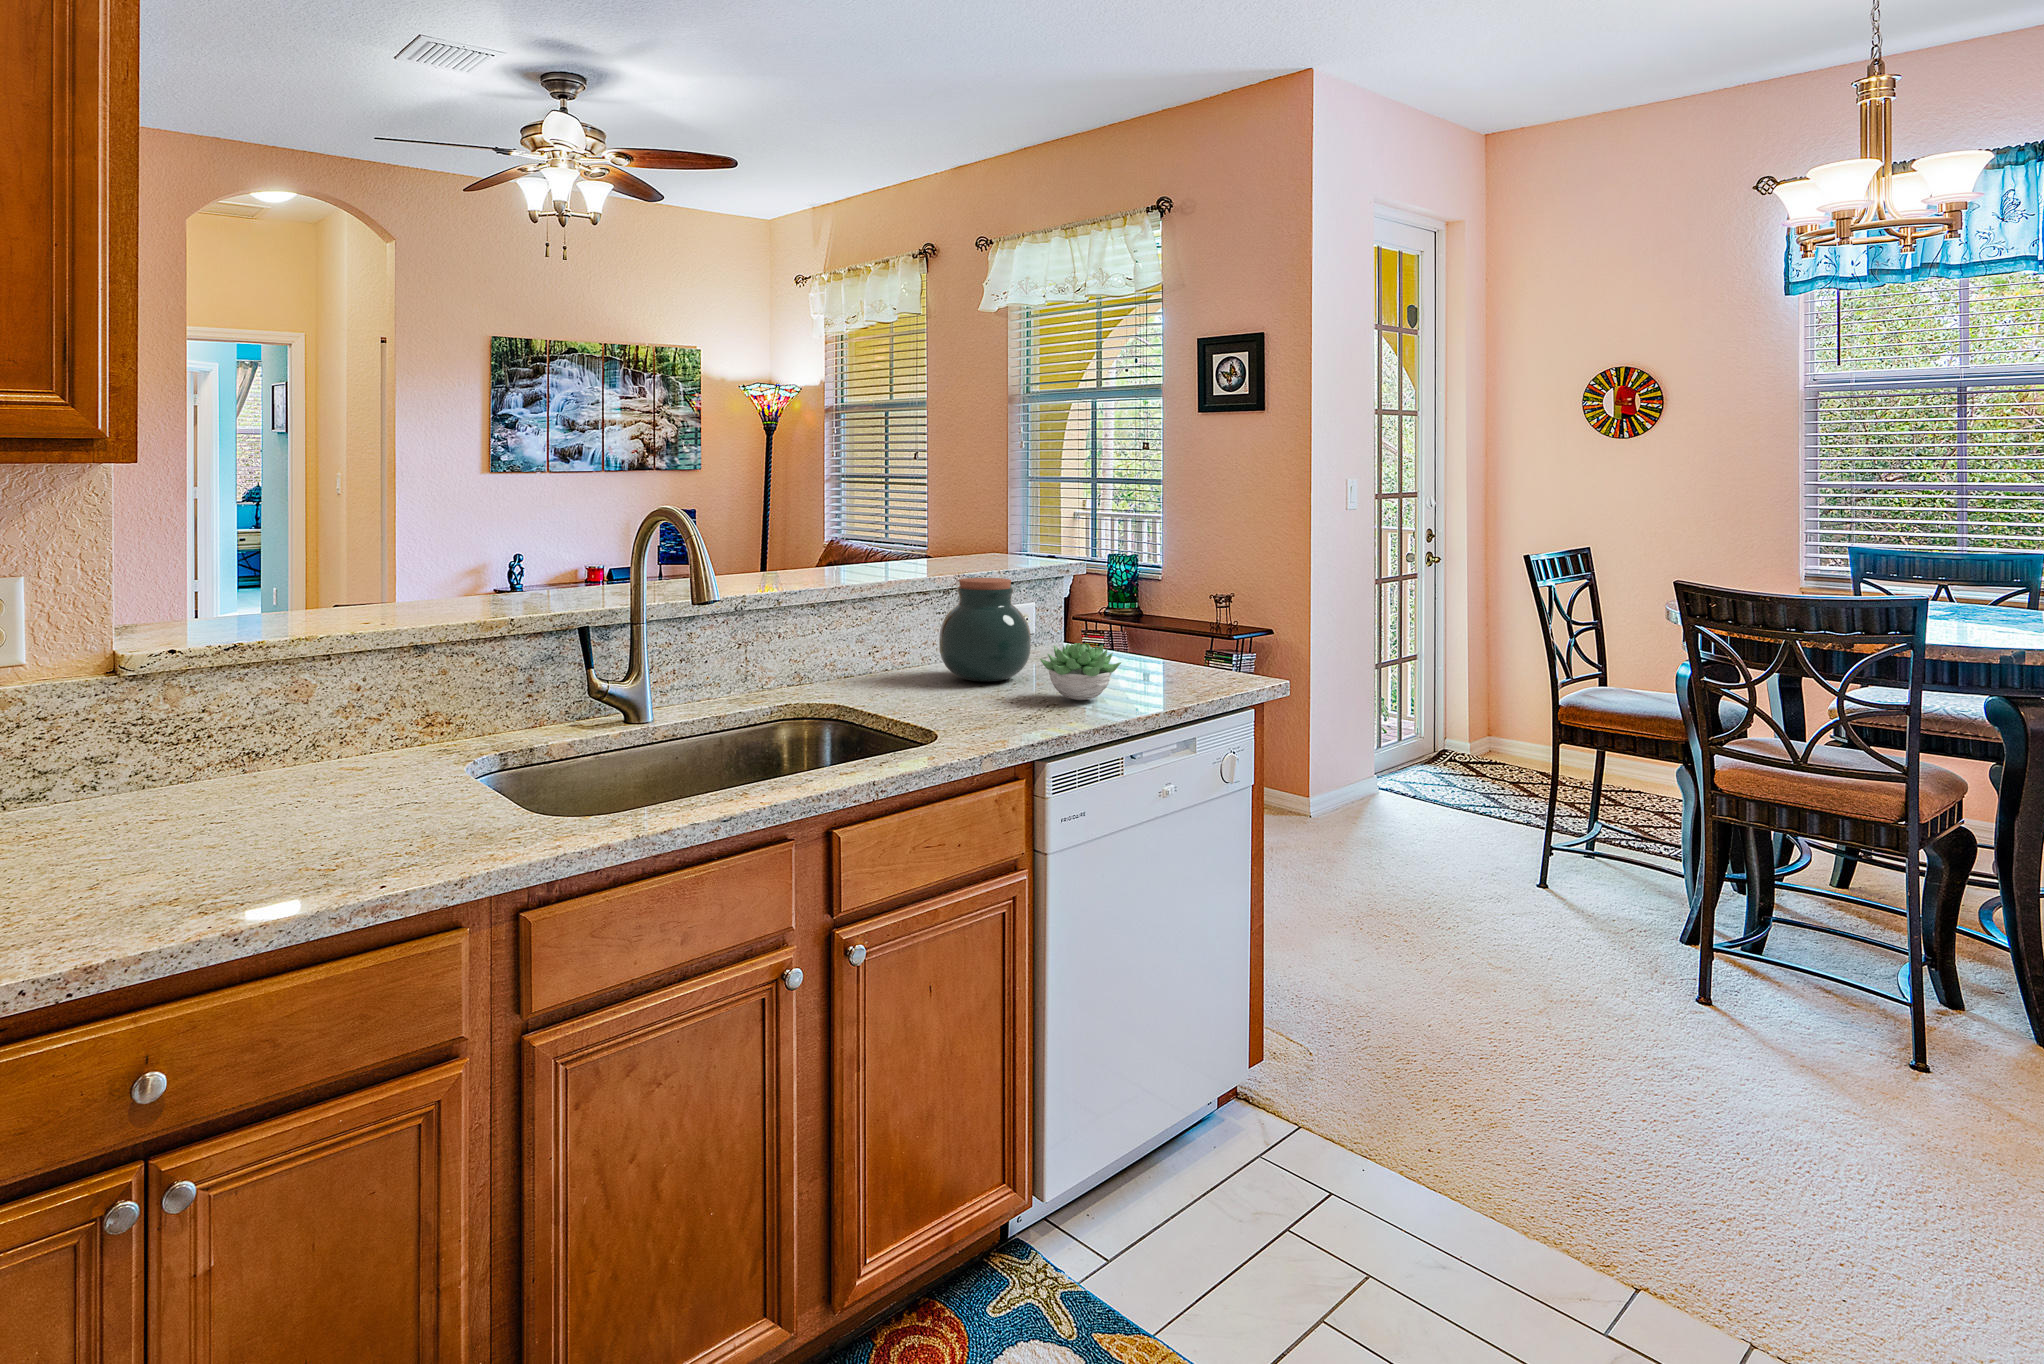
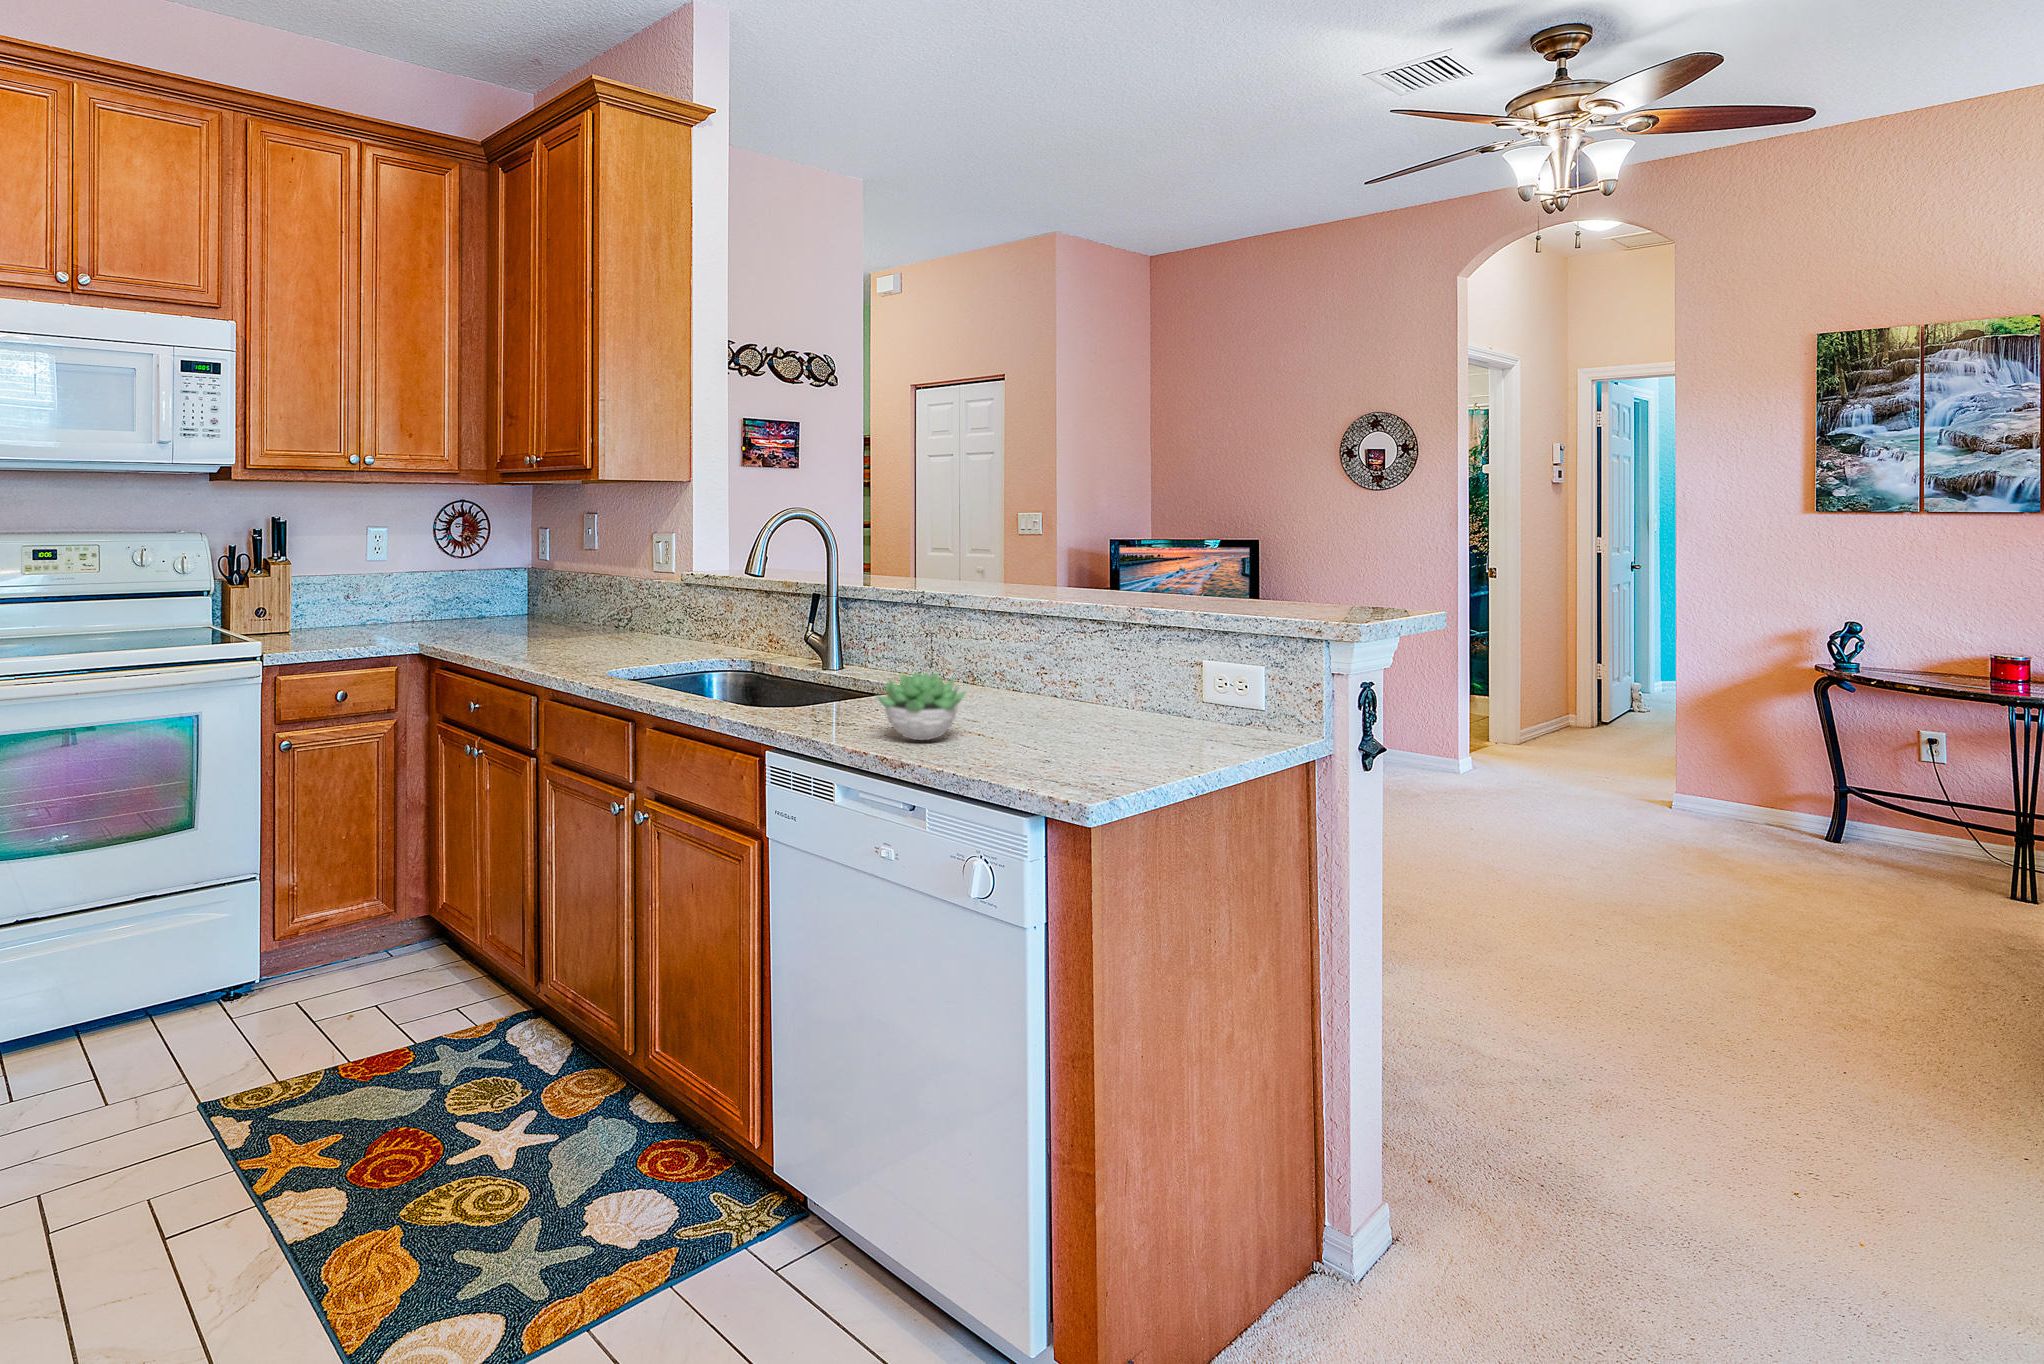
jar: present [939,578,1031,682] -> none [989,602,1098,724]

